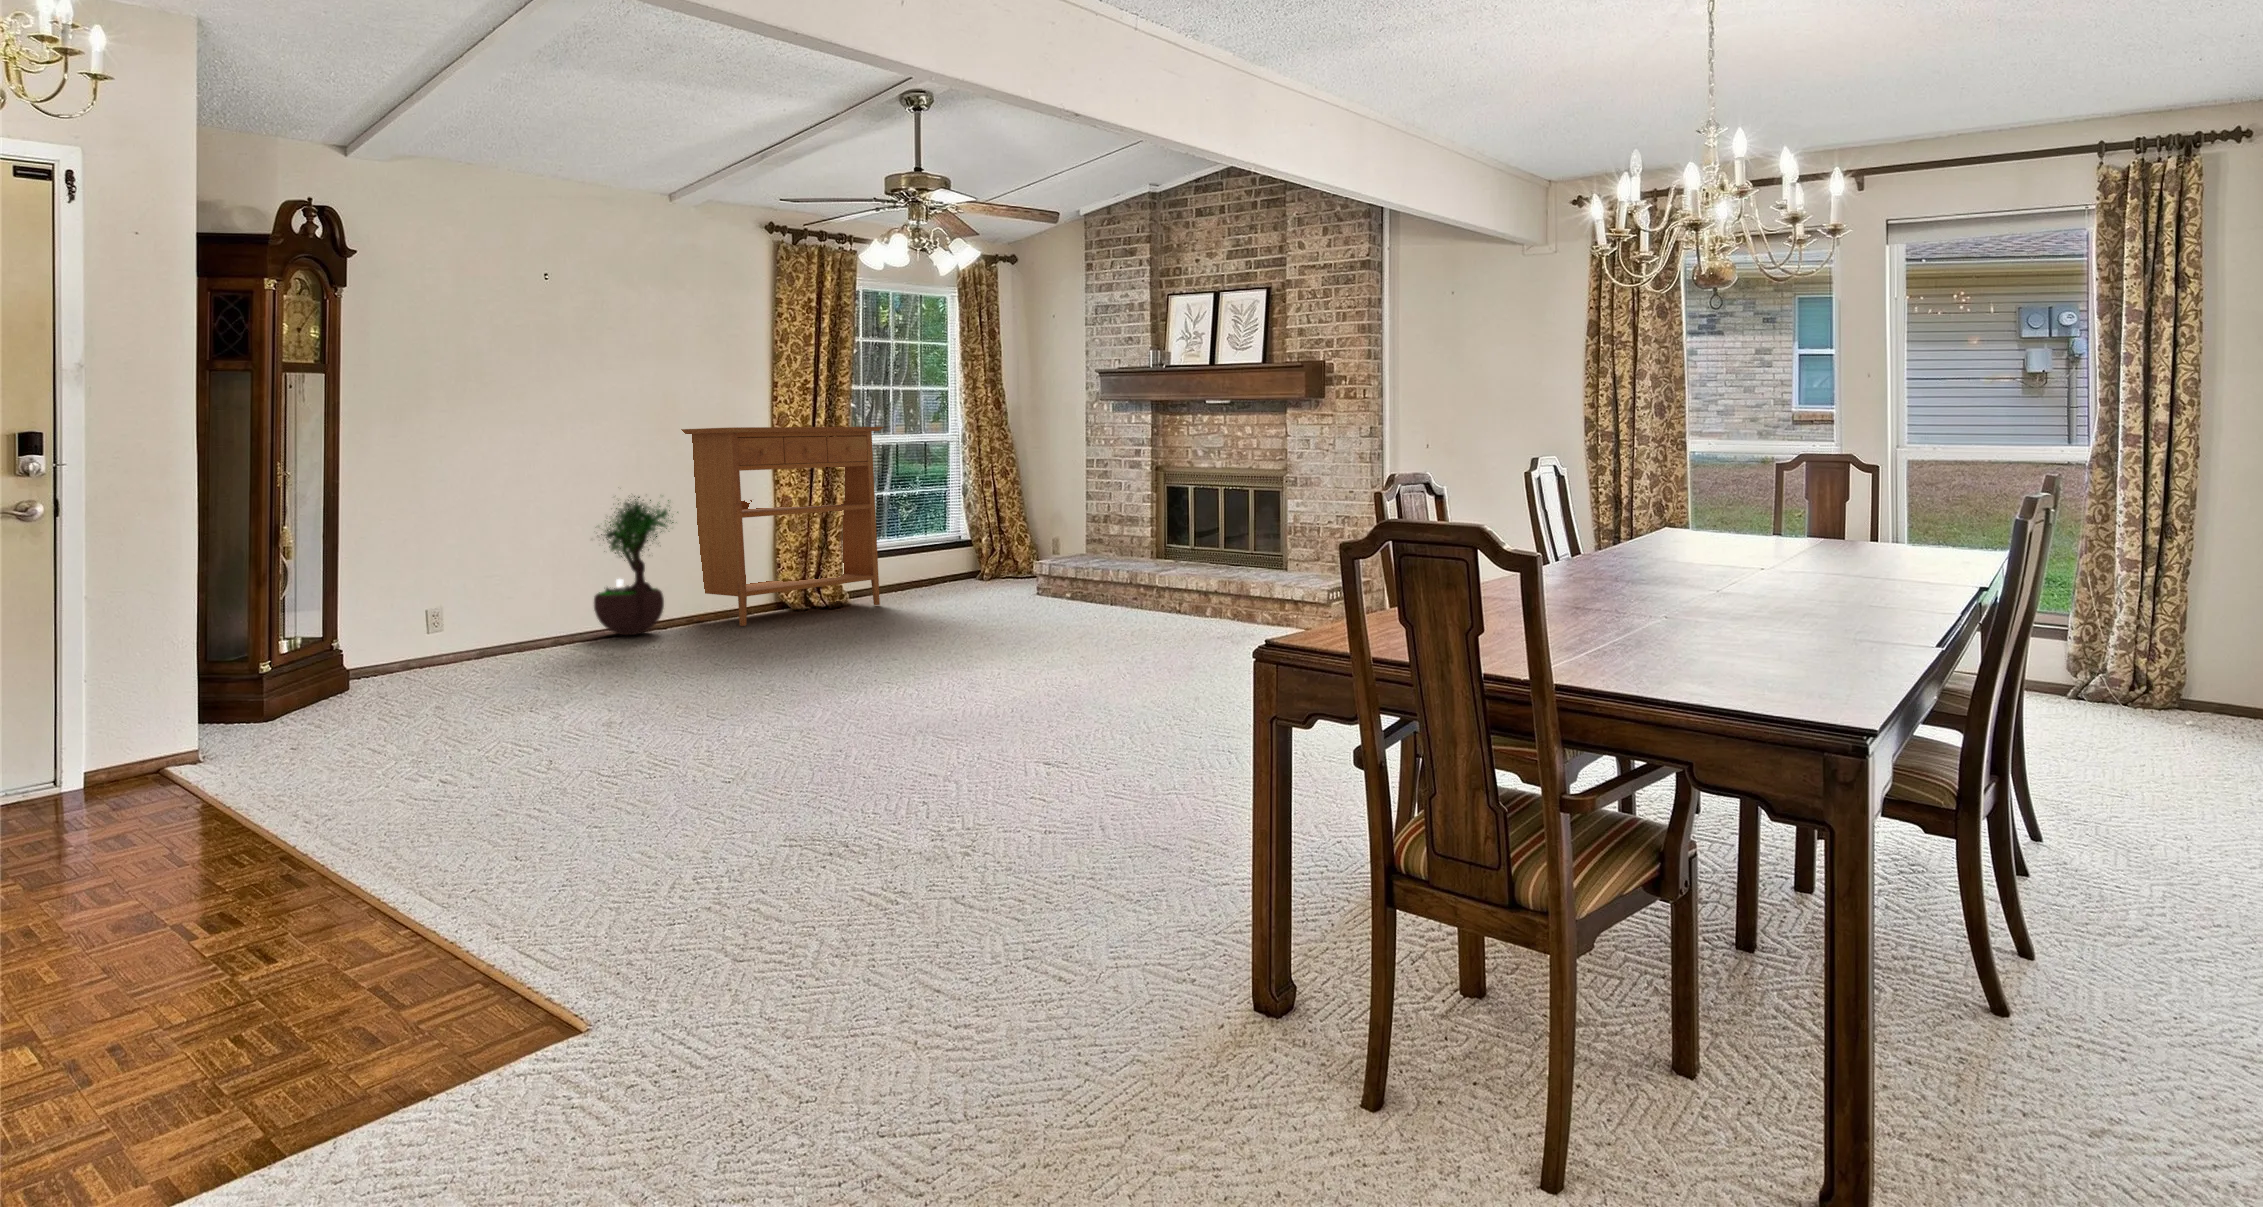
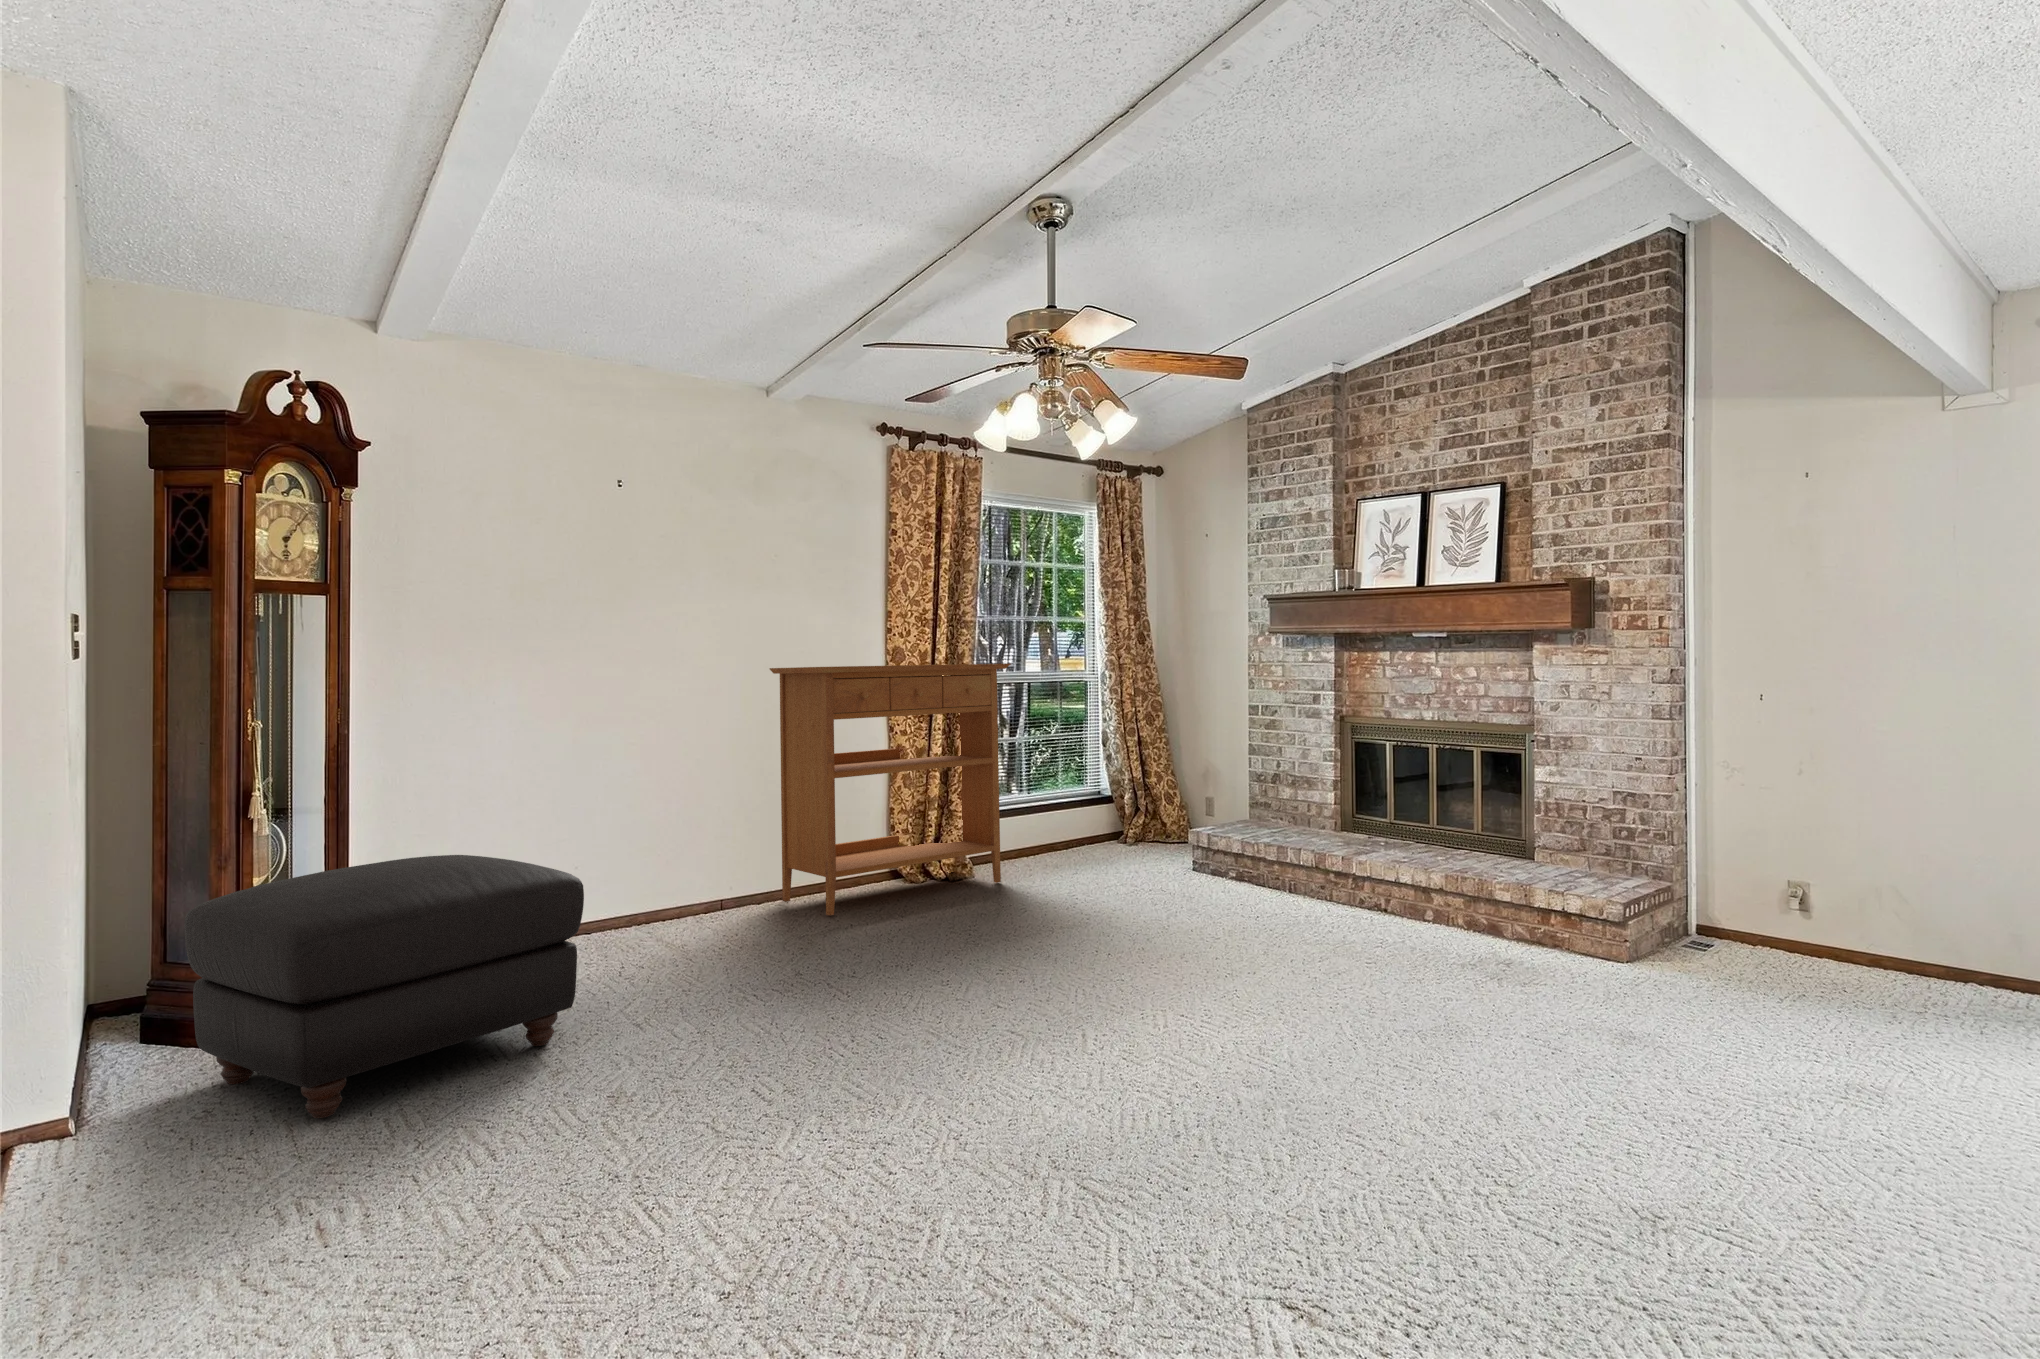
potted tree: present [594,496,678,635] -> none [645,741,756,927]
ottoman: none [299,562,585,719] -> present [185,855,584,1118]

